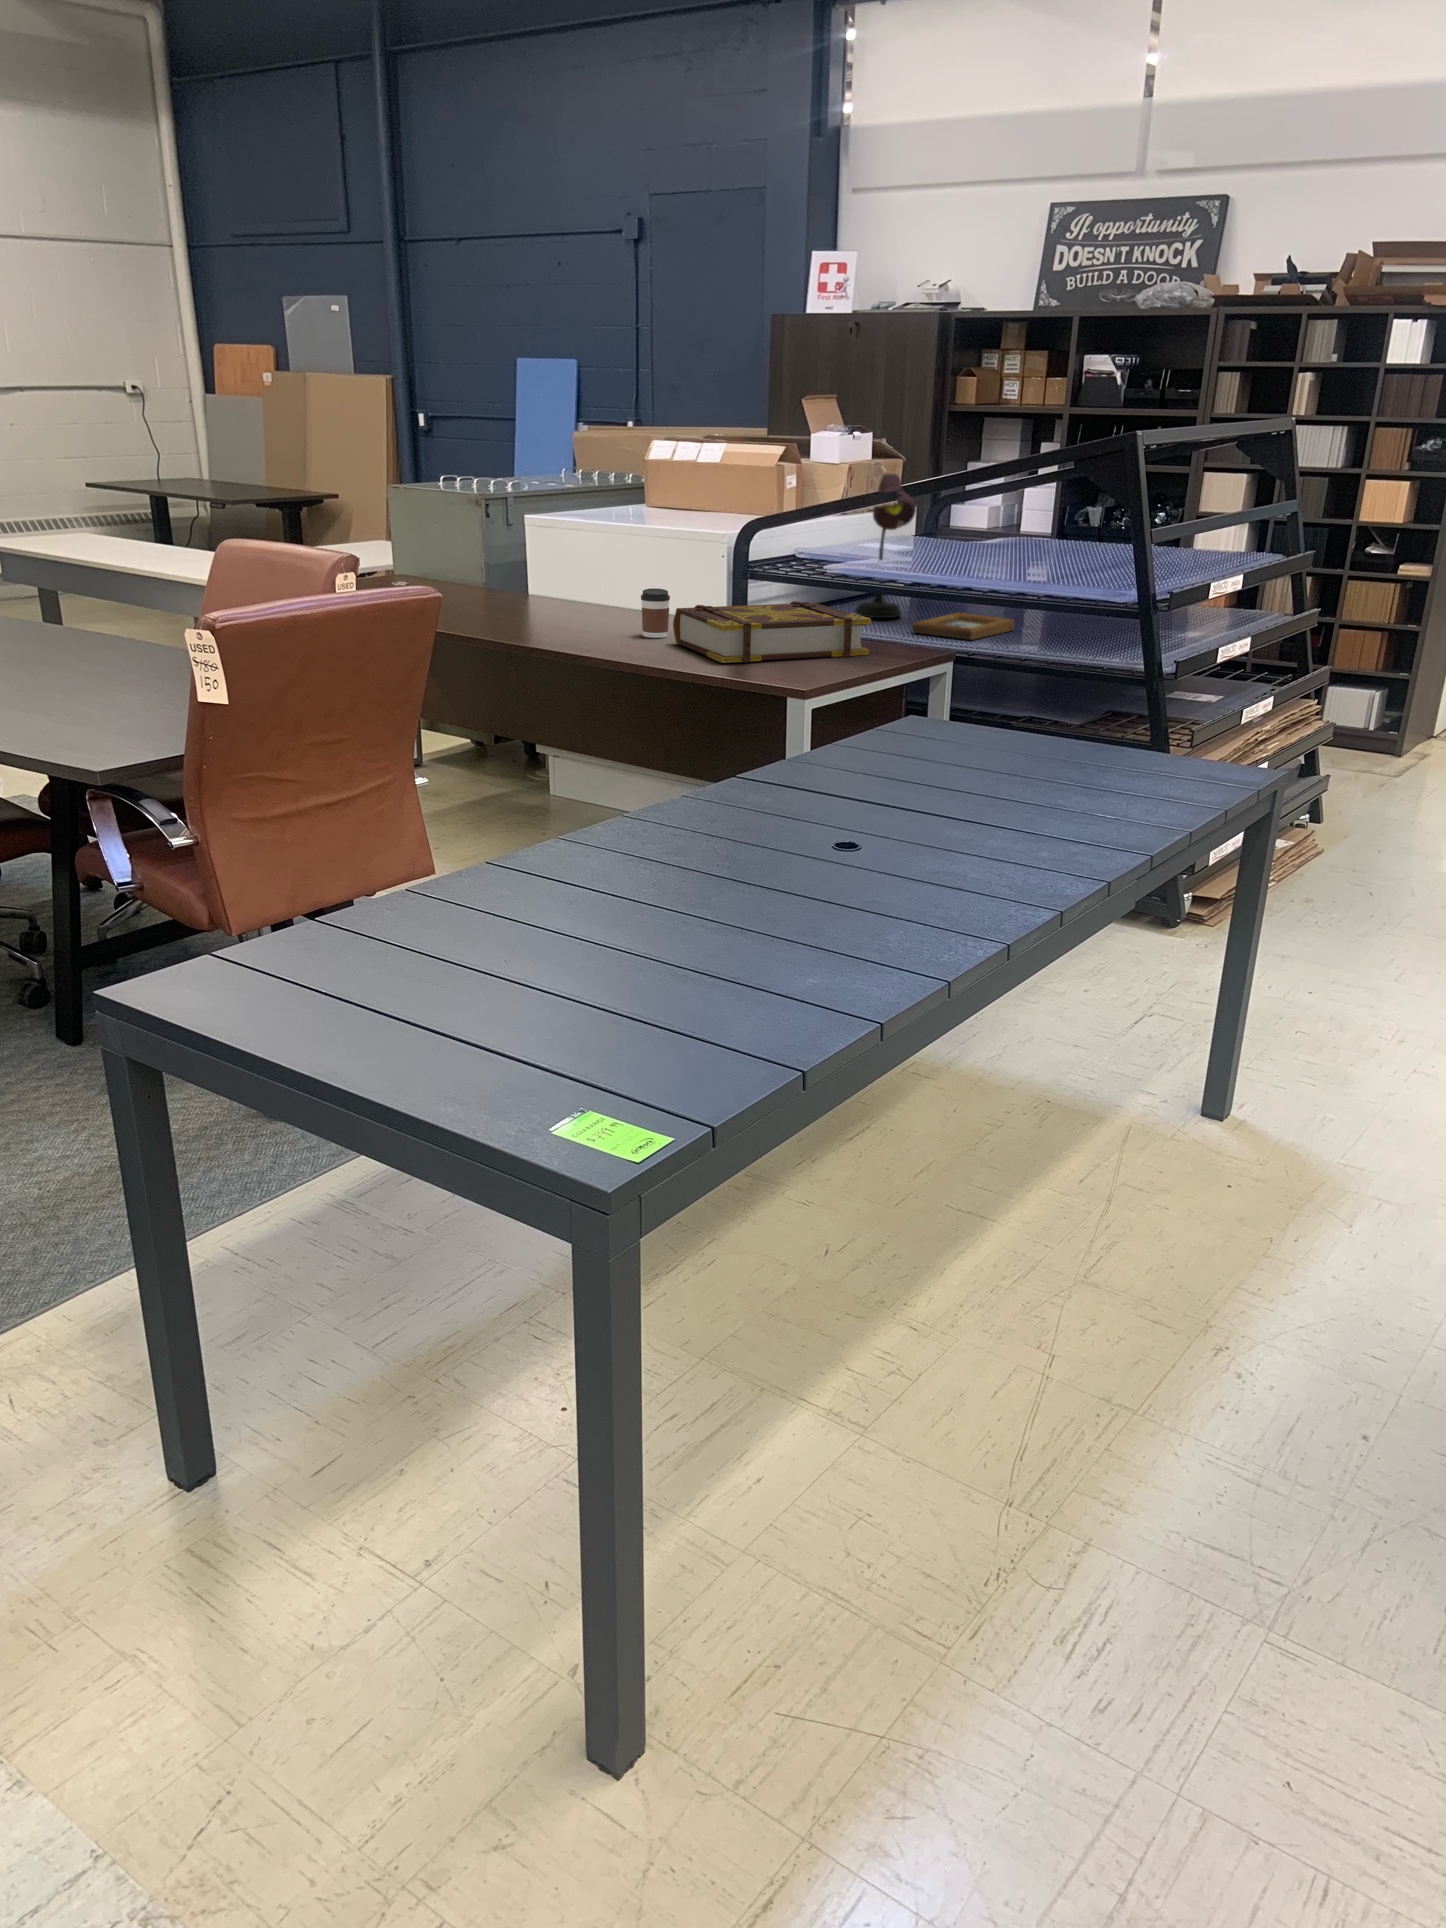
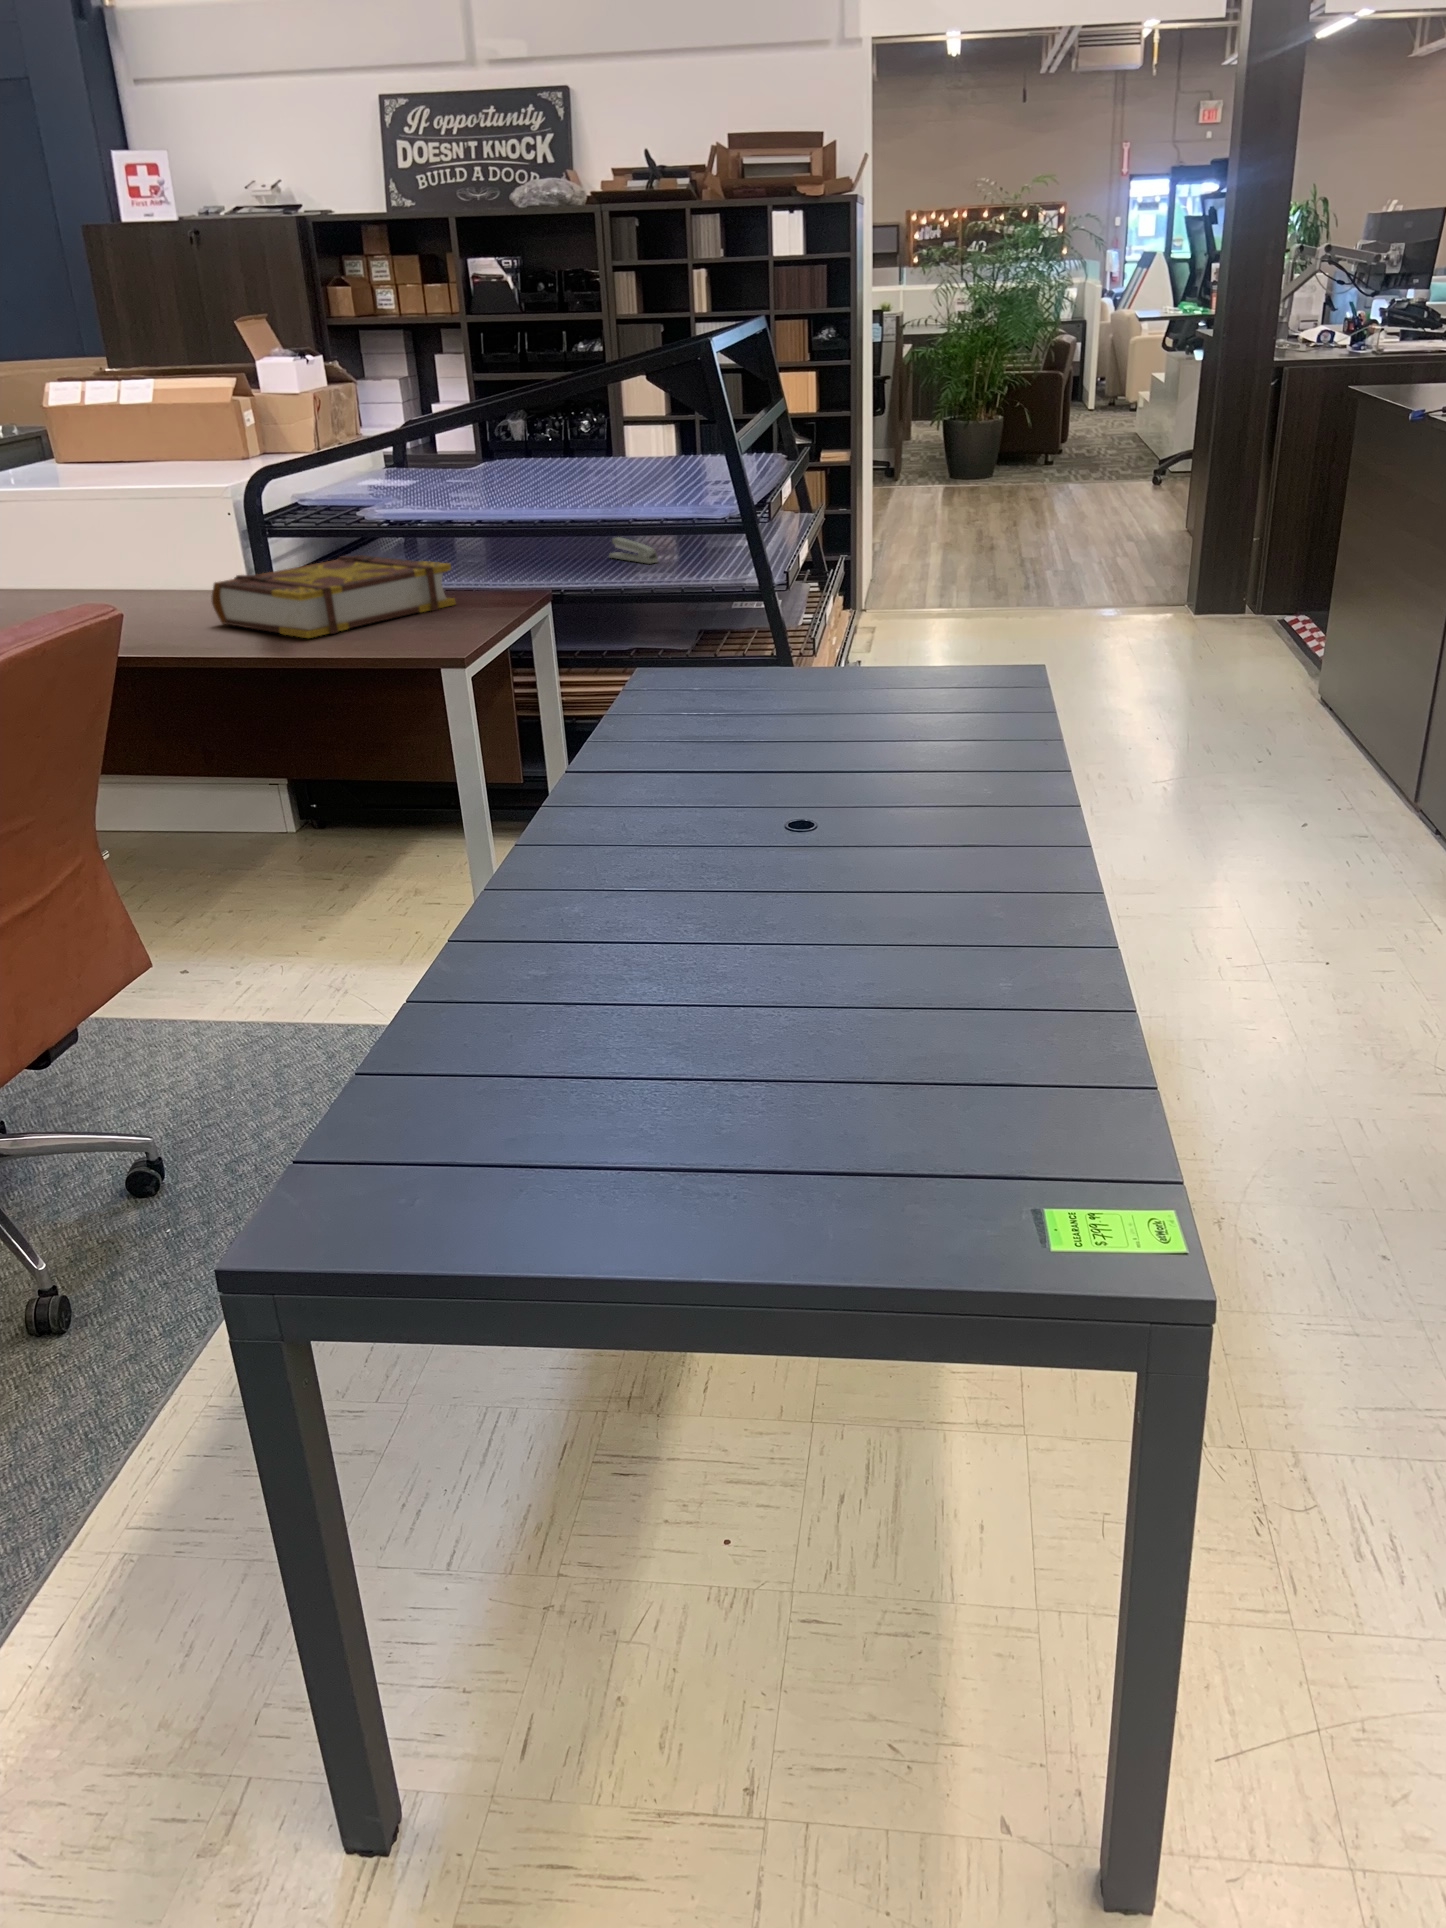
desk lamp: present [855,474,916,618] -> none [380,400,435,564]
coffee cup: present [641,588,670,638] -> none [153,563,197,623]
picture frame: present [912,613,1015,640] -> none [469,546,568,574]
stapler: none [1048,618,1087,645] -> present [609,537,658,563]

